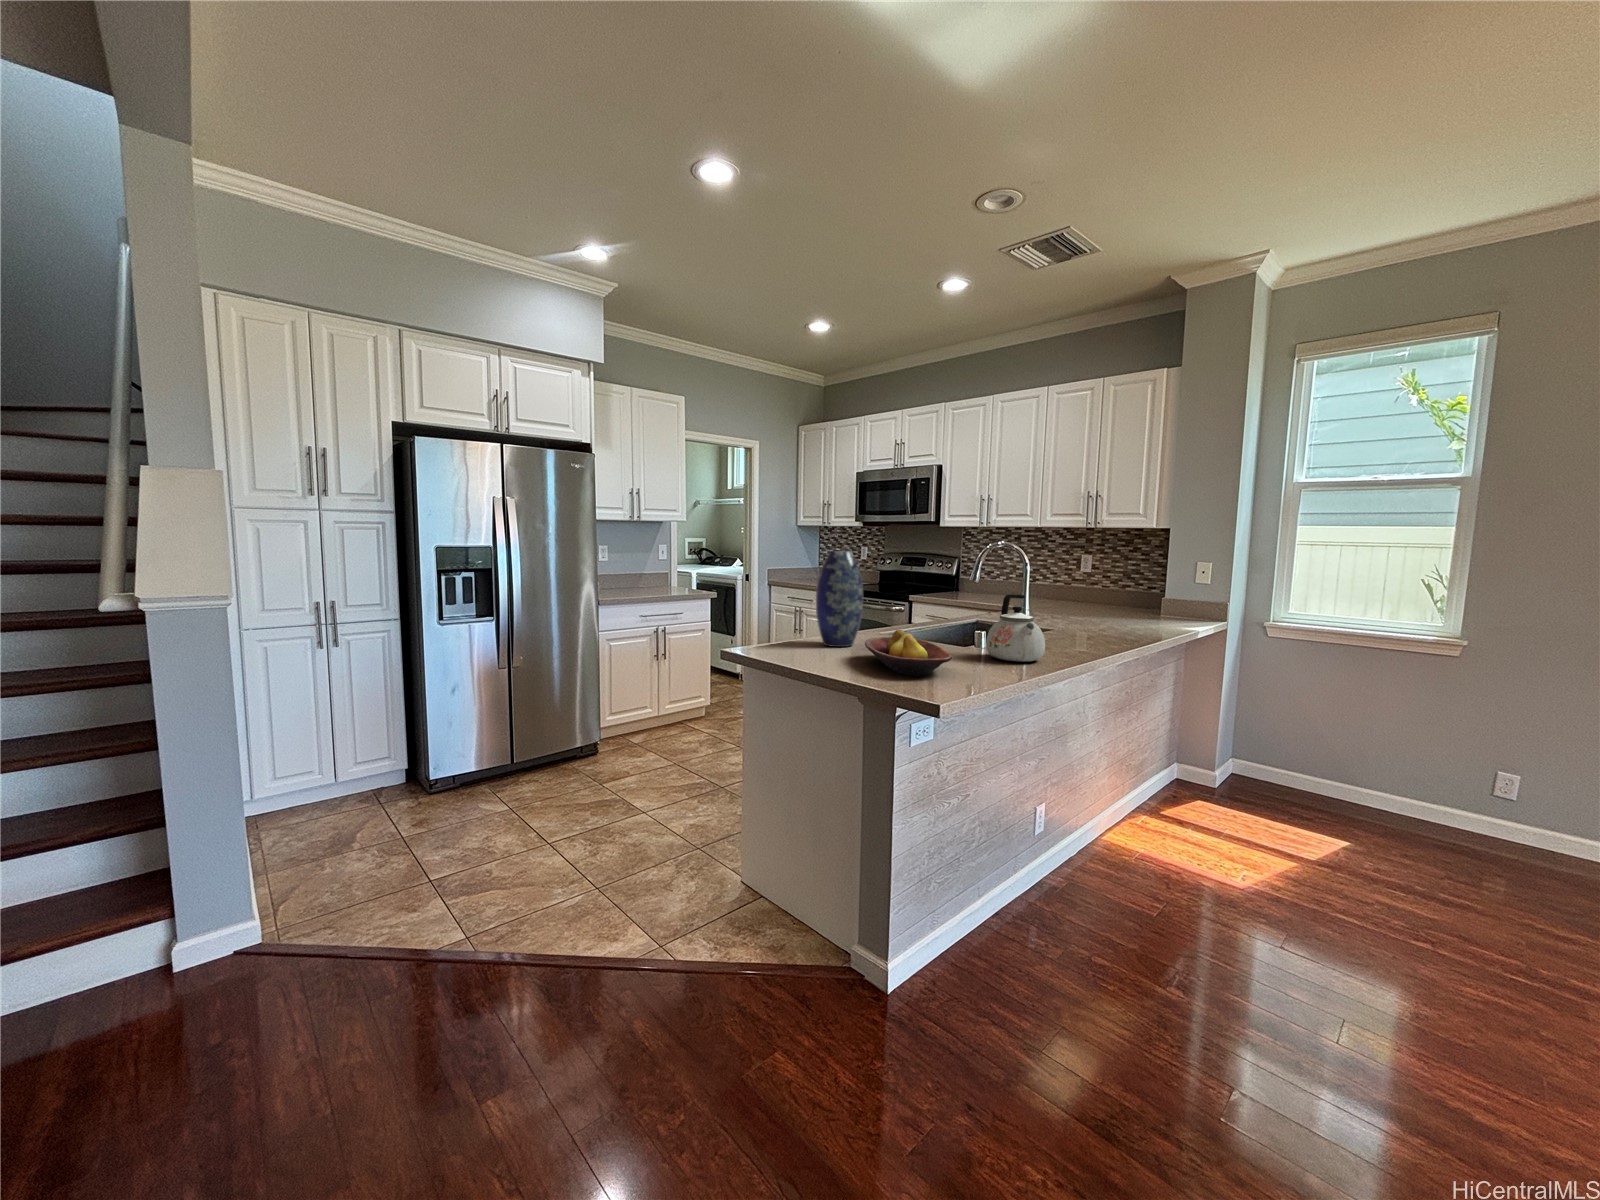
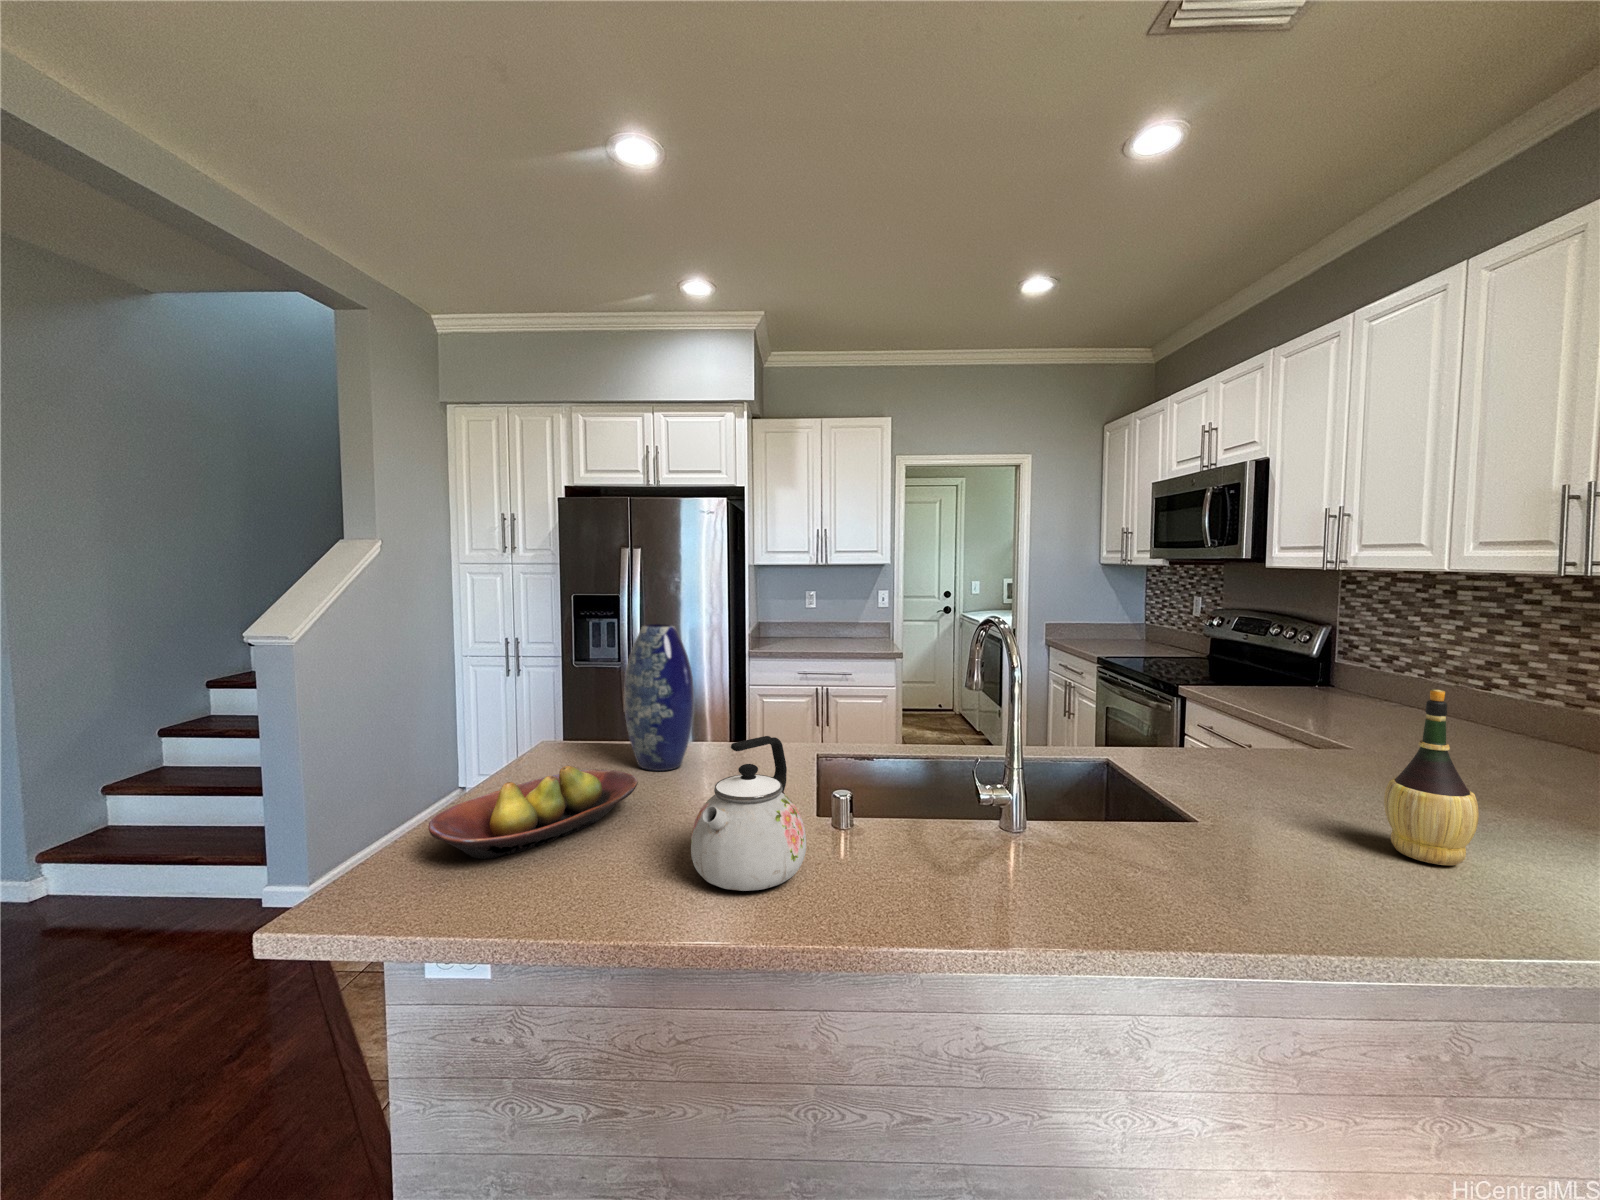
wine bottle: none [1107,565,1135,628] -> present [1384,690,1479,865]

